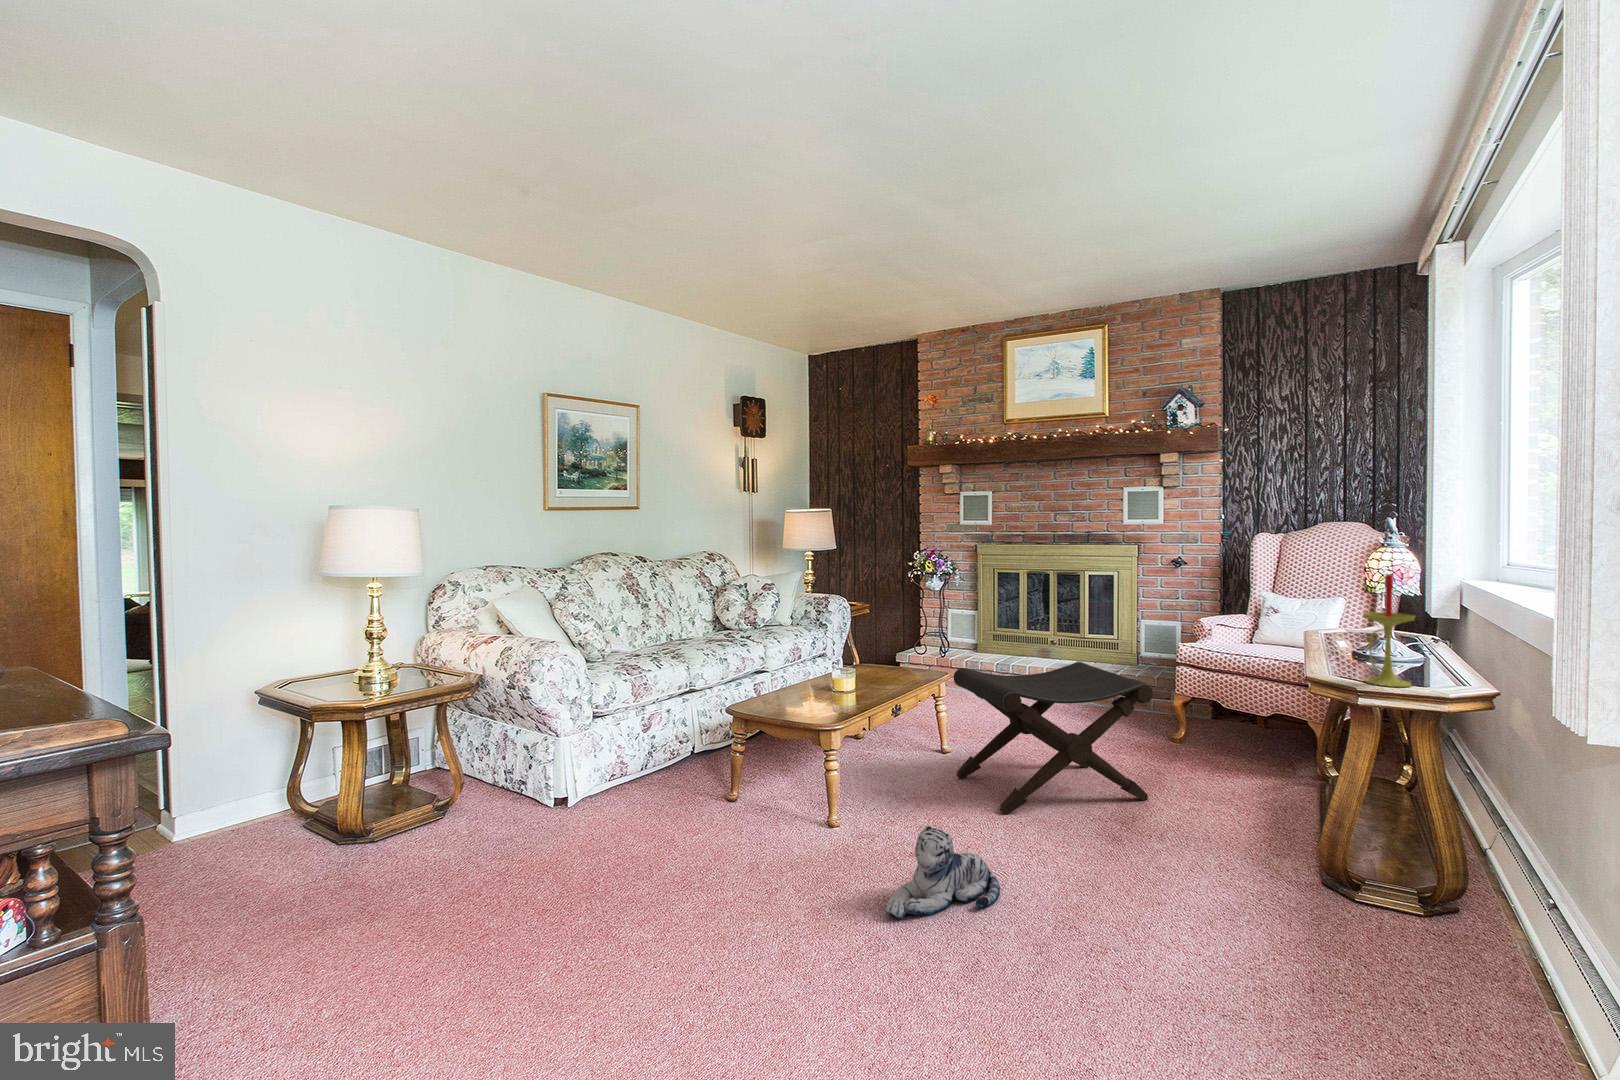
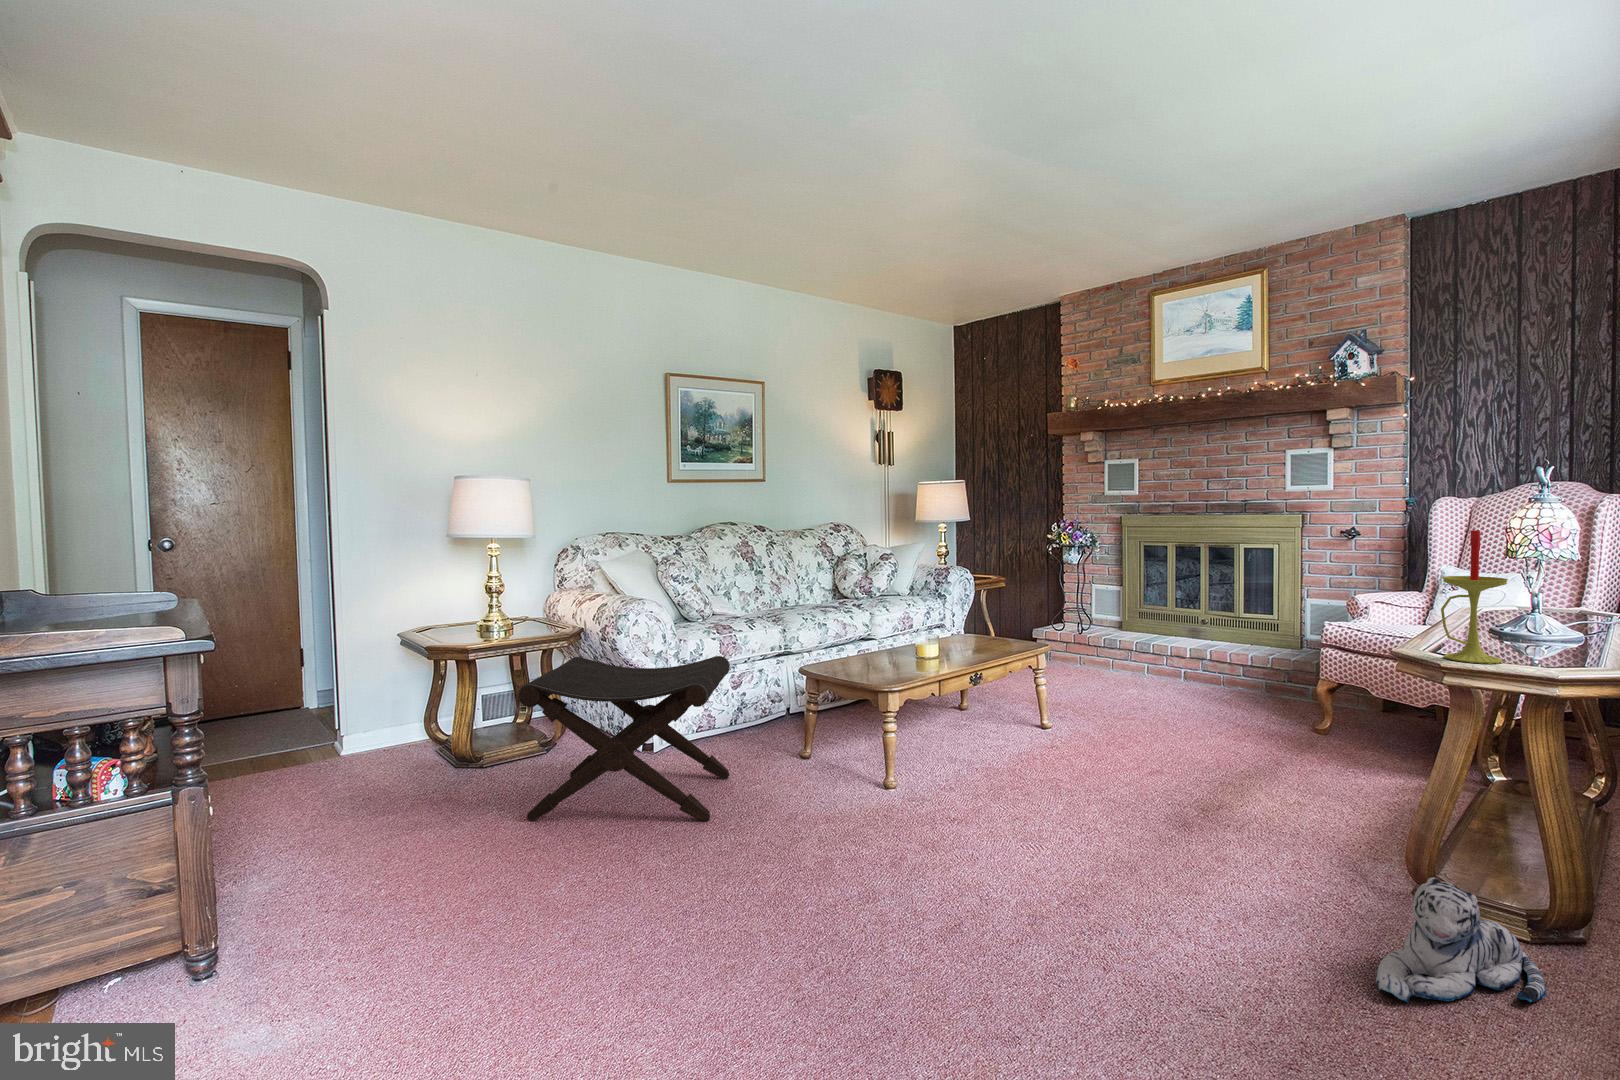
footstool: present [954,662,1153,814] -> present [519,656,730,822]
plush toy: present [885,826,1000,919] -> present [1376,877,1546,1002]

